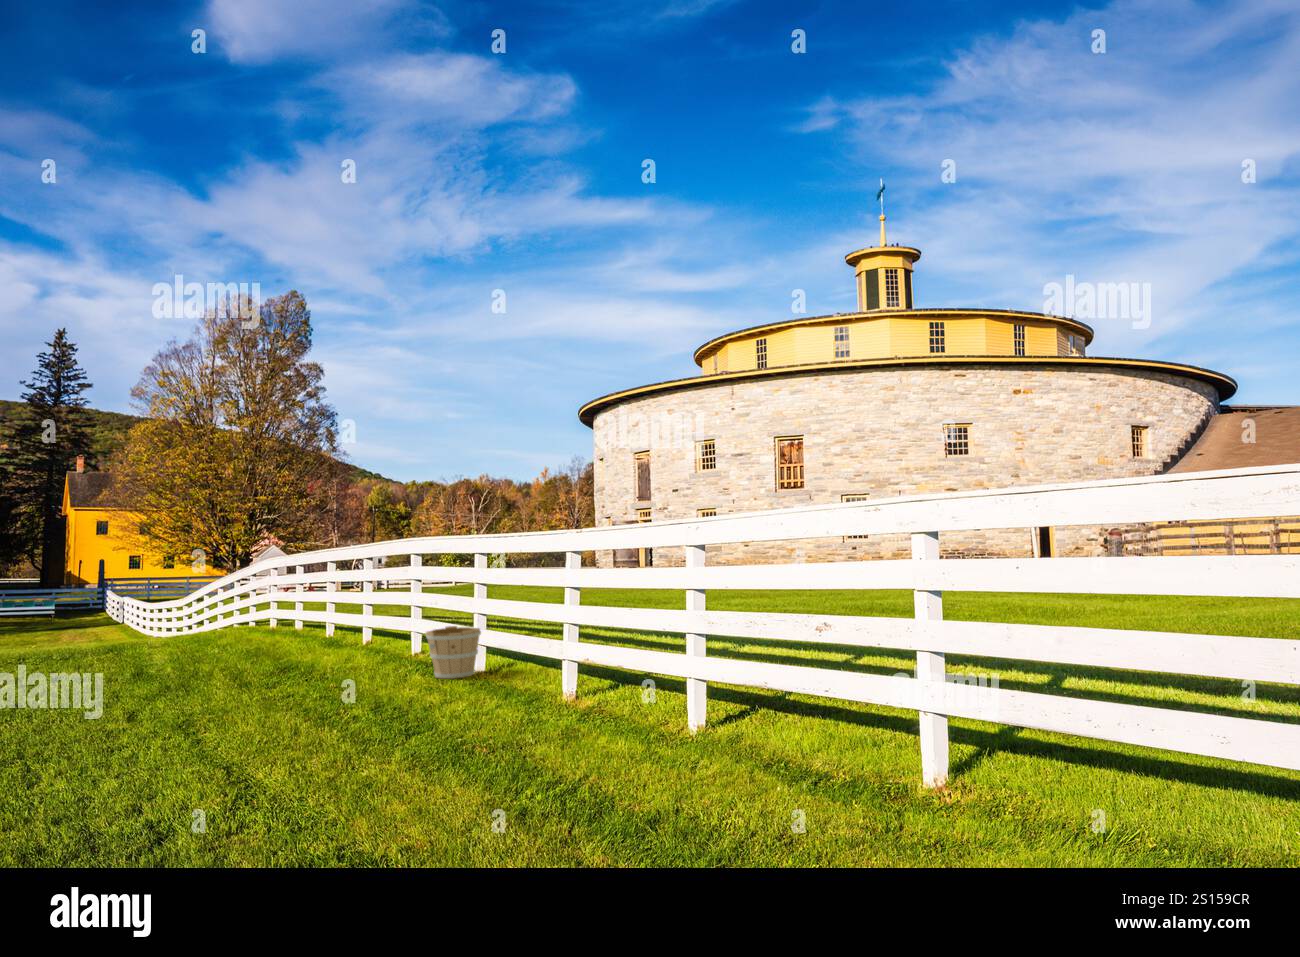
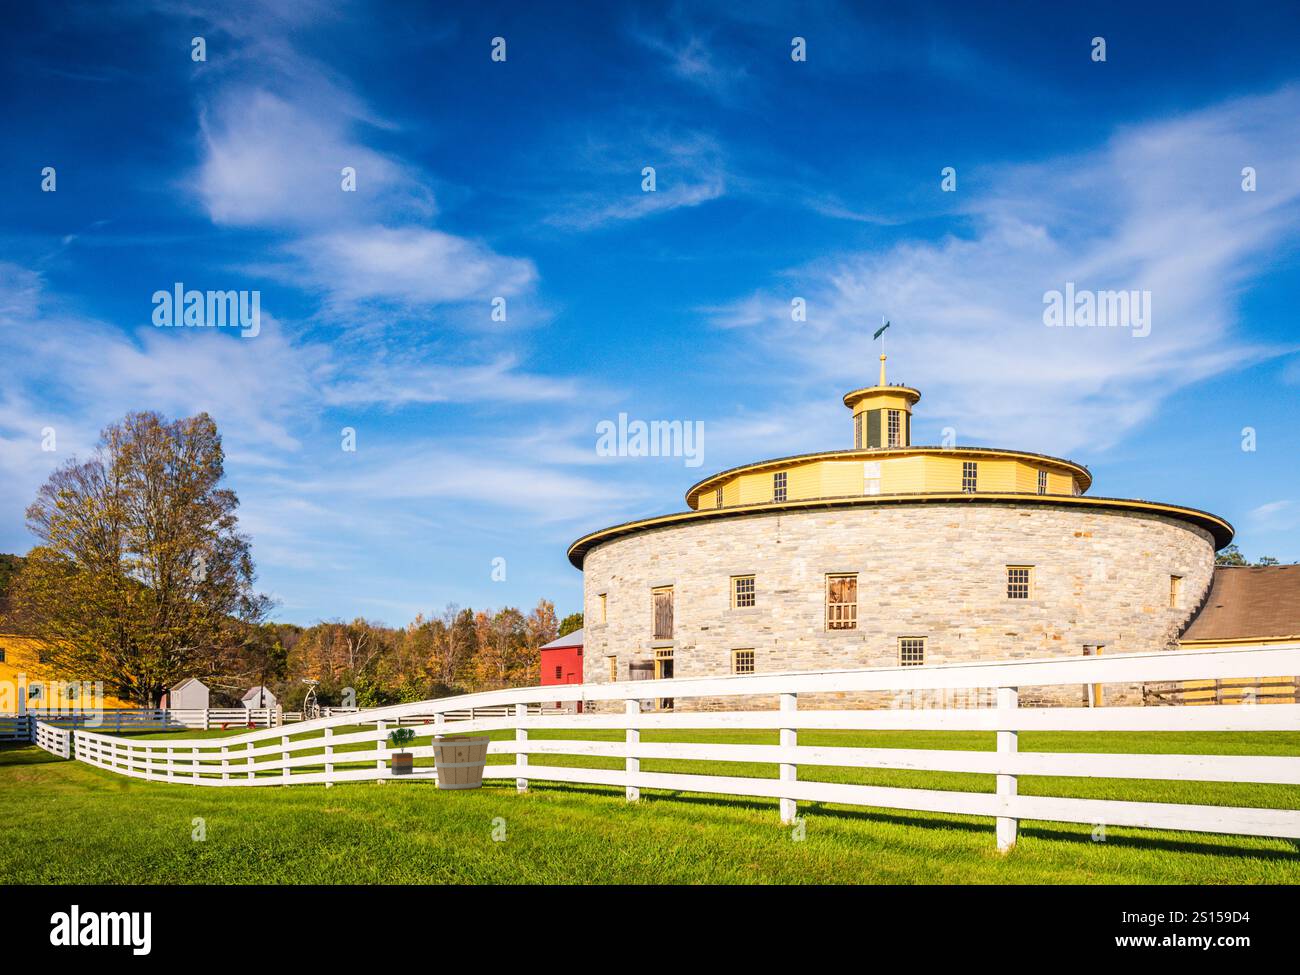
potted tree: none [382,611,415,655] -> present [388,728,419,775]

